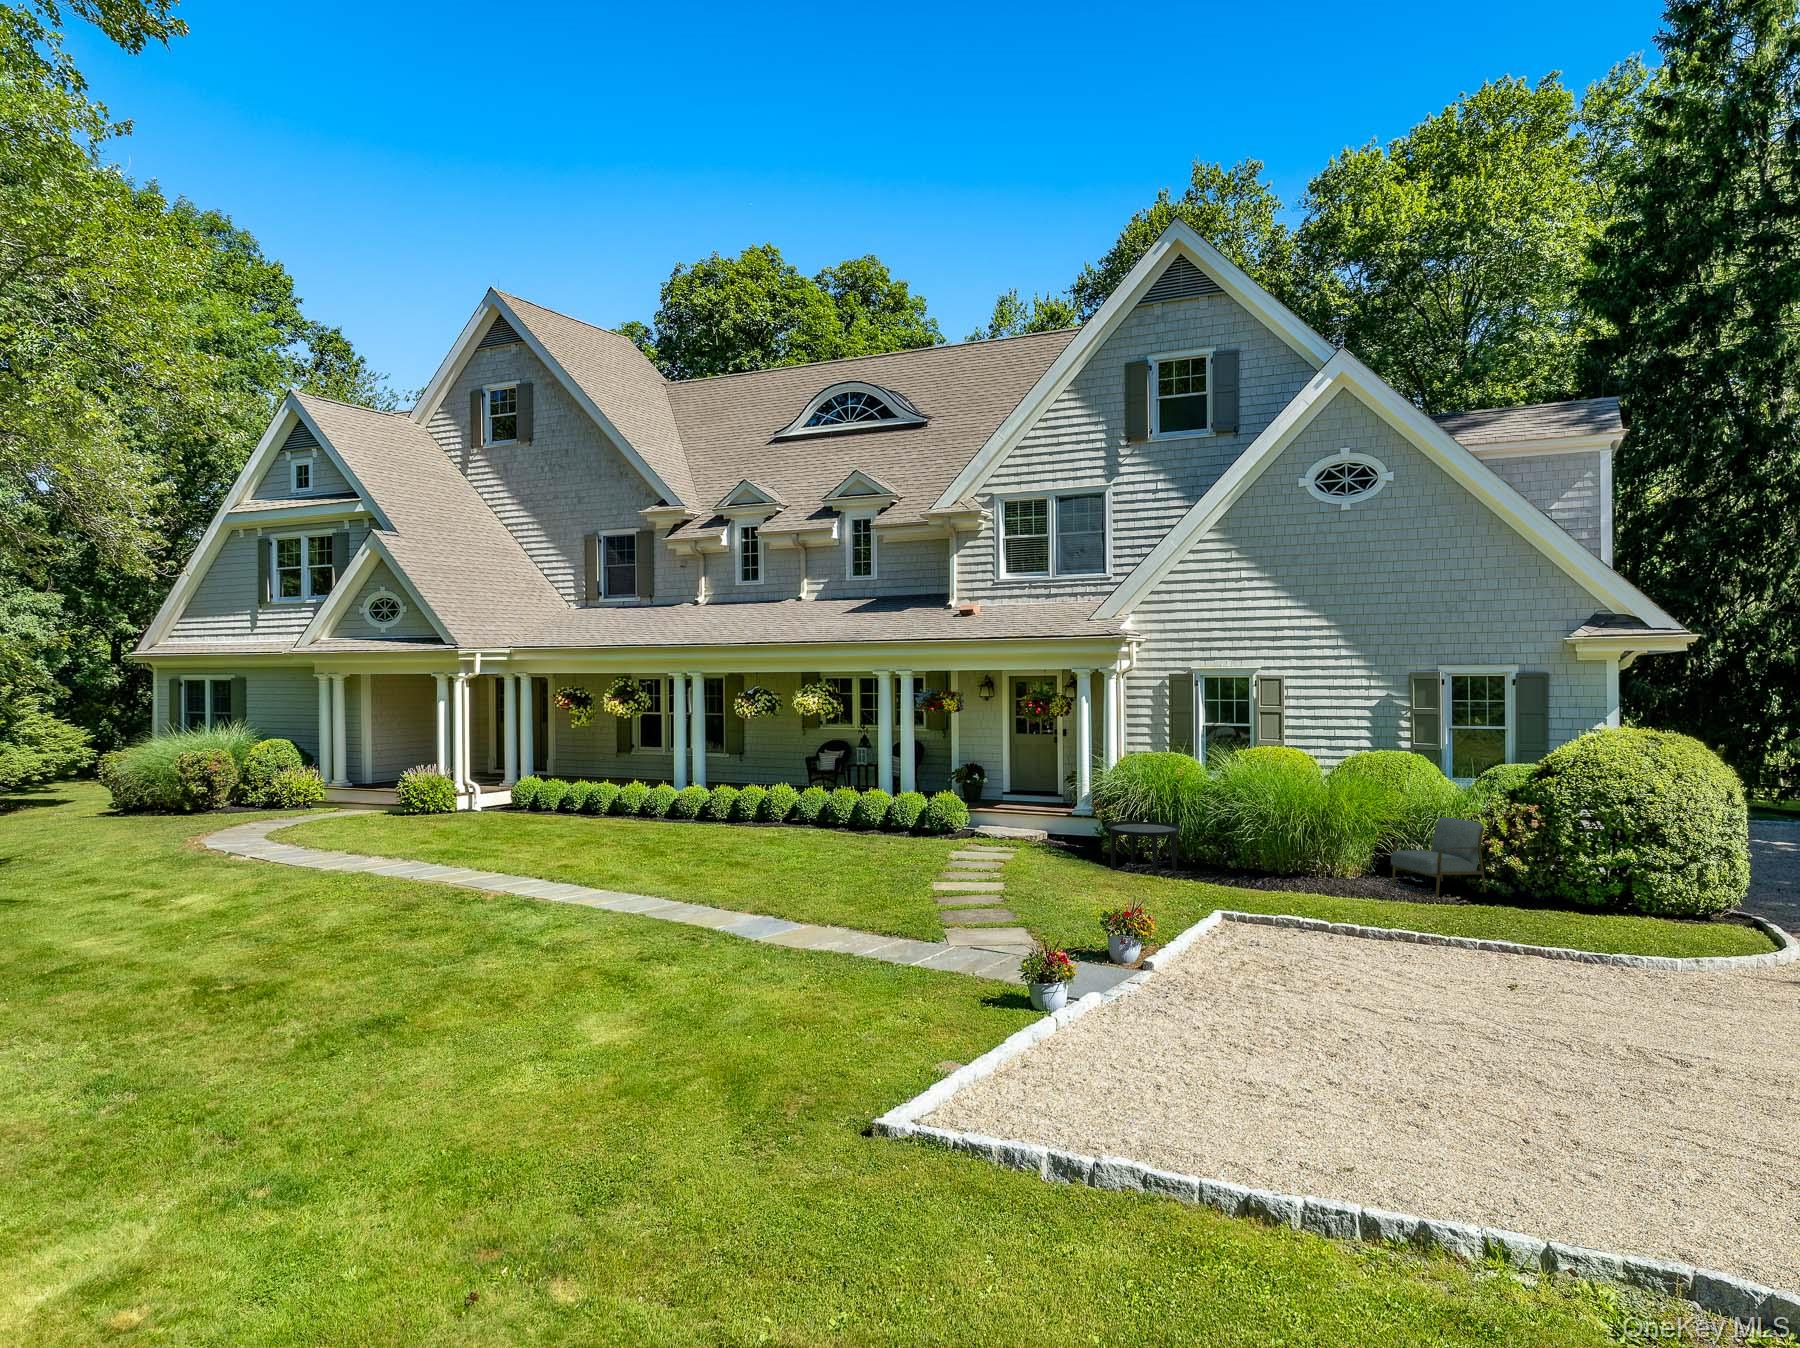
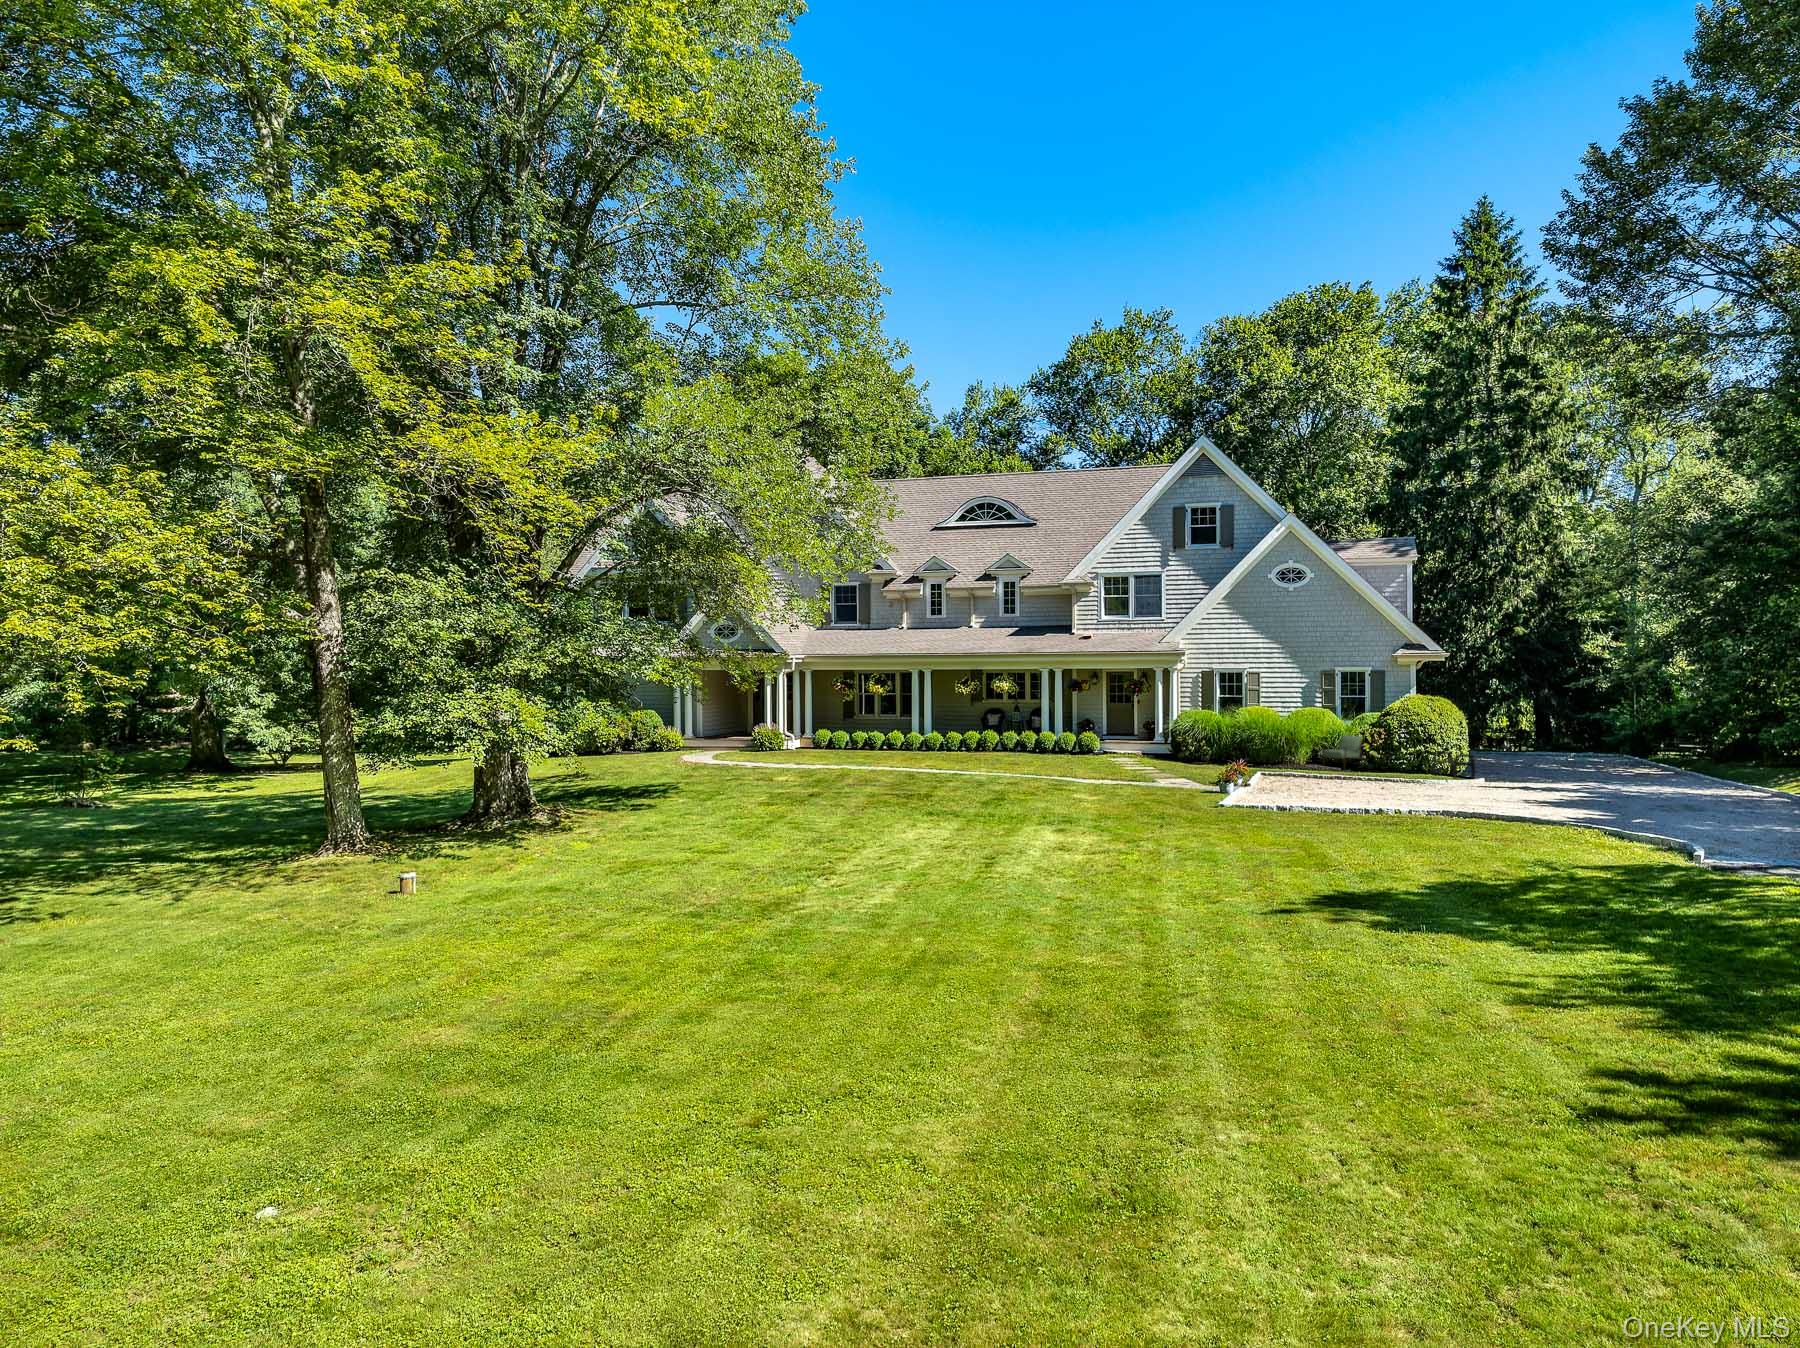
round table: present [1106,820,1182,876] -> none [1190,741,1227,764]
bench: none [1658,866,1776,948] -> present [1432,751,1475,779]

